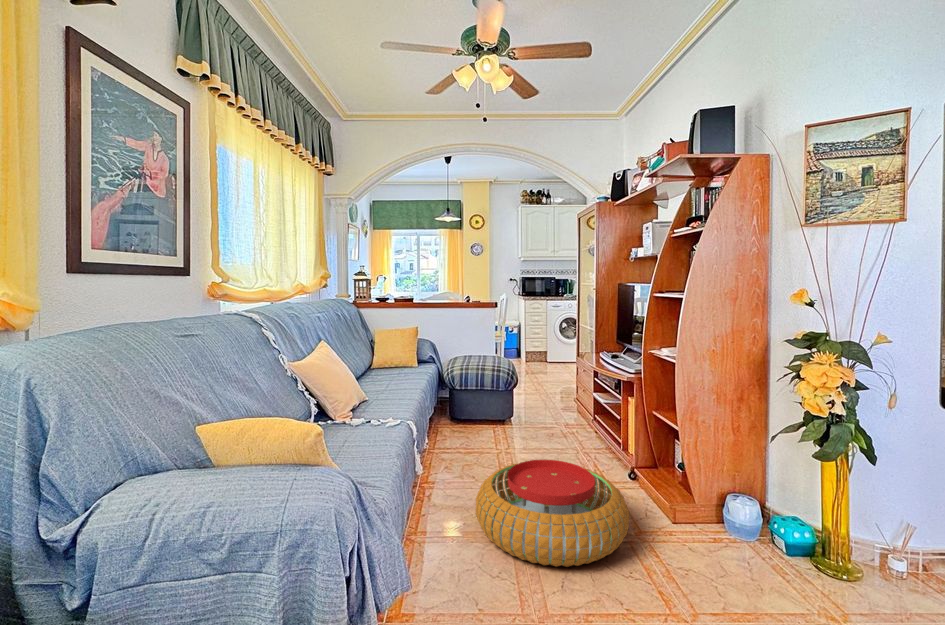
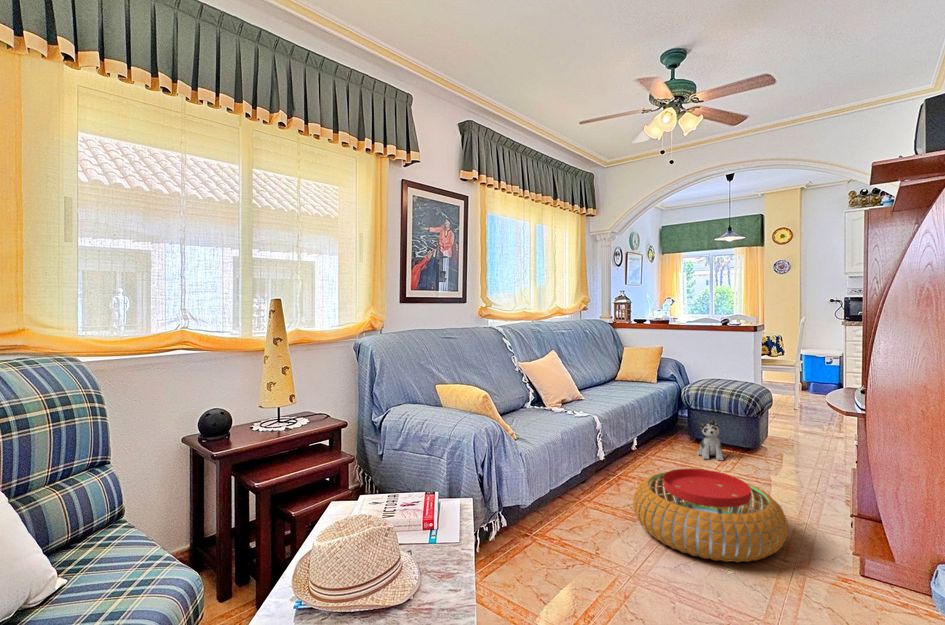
plush toy: none [470,396,496,440] -> present [697,418,725,461]

